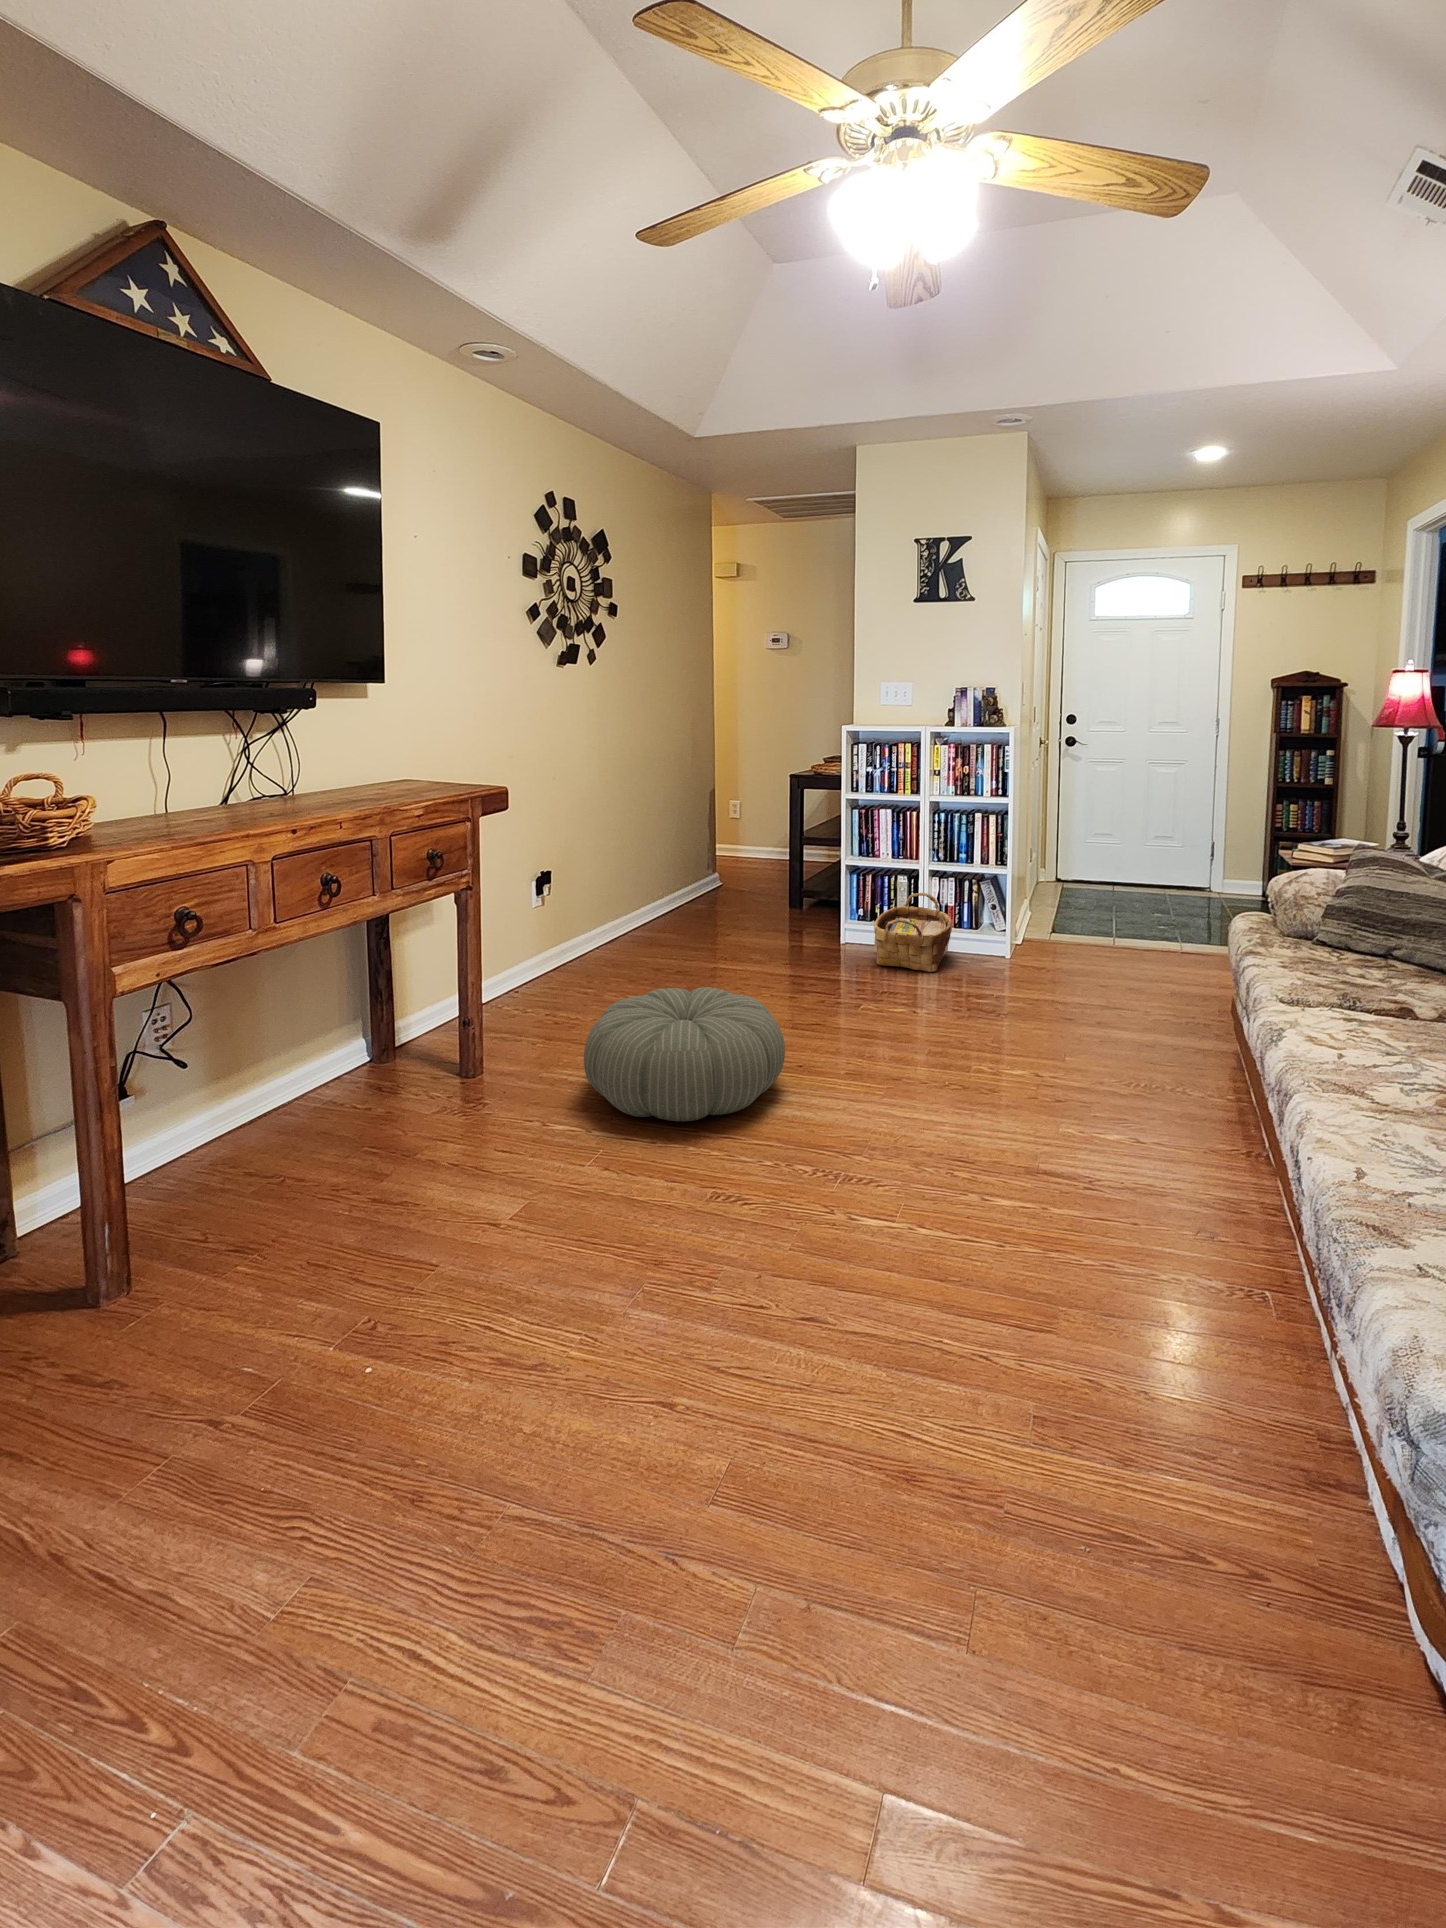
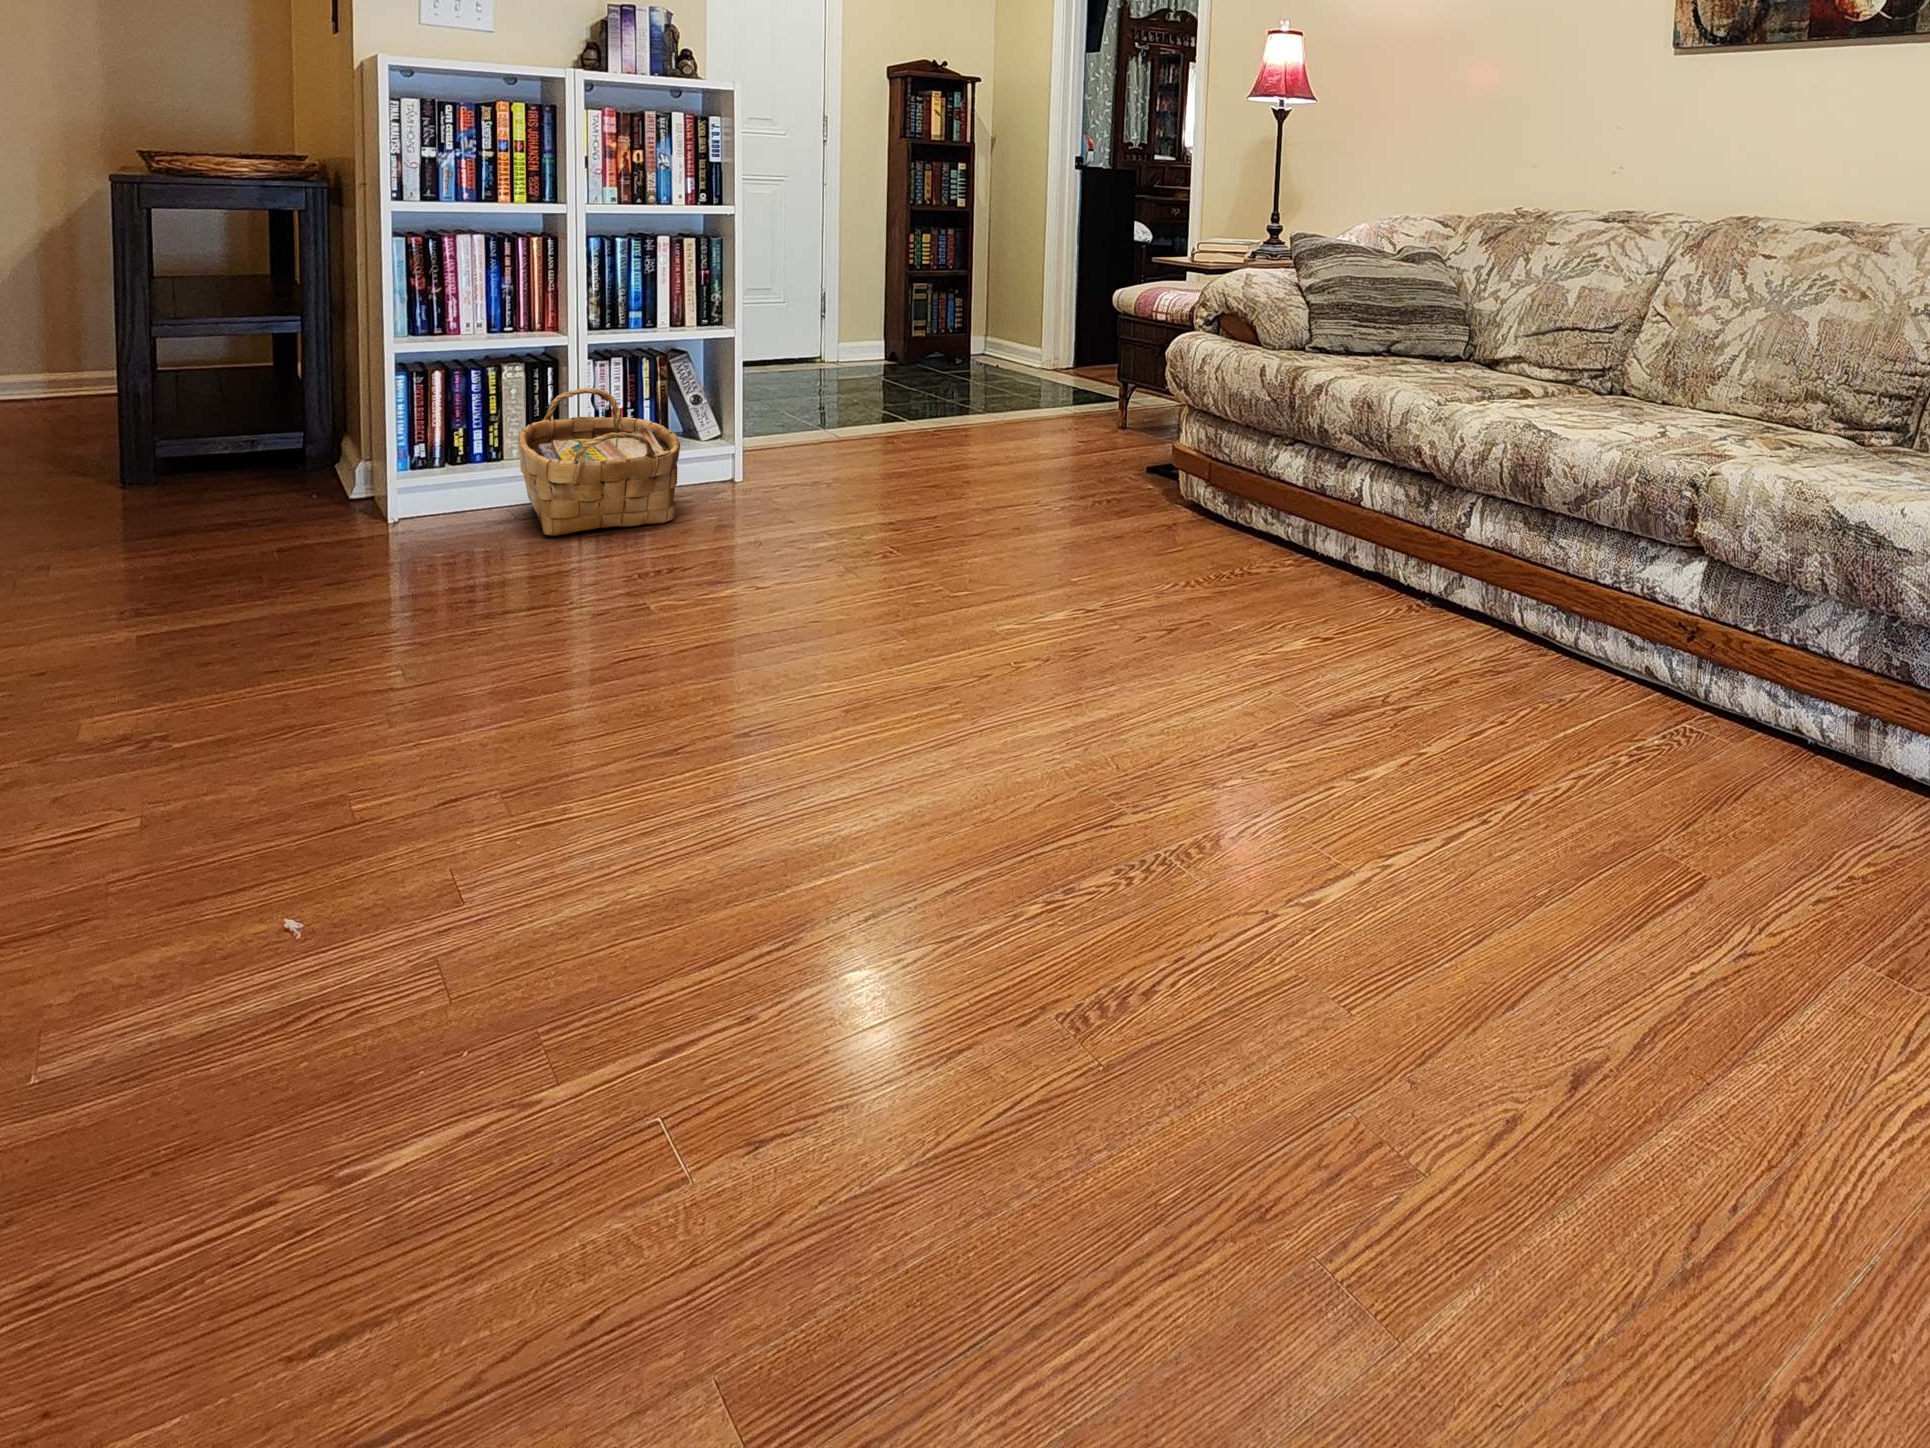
pouf: present [584,987,785,1121] -> none [254,603,861,1004]

